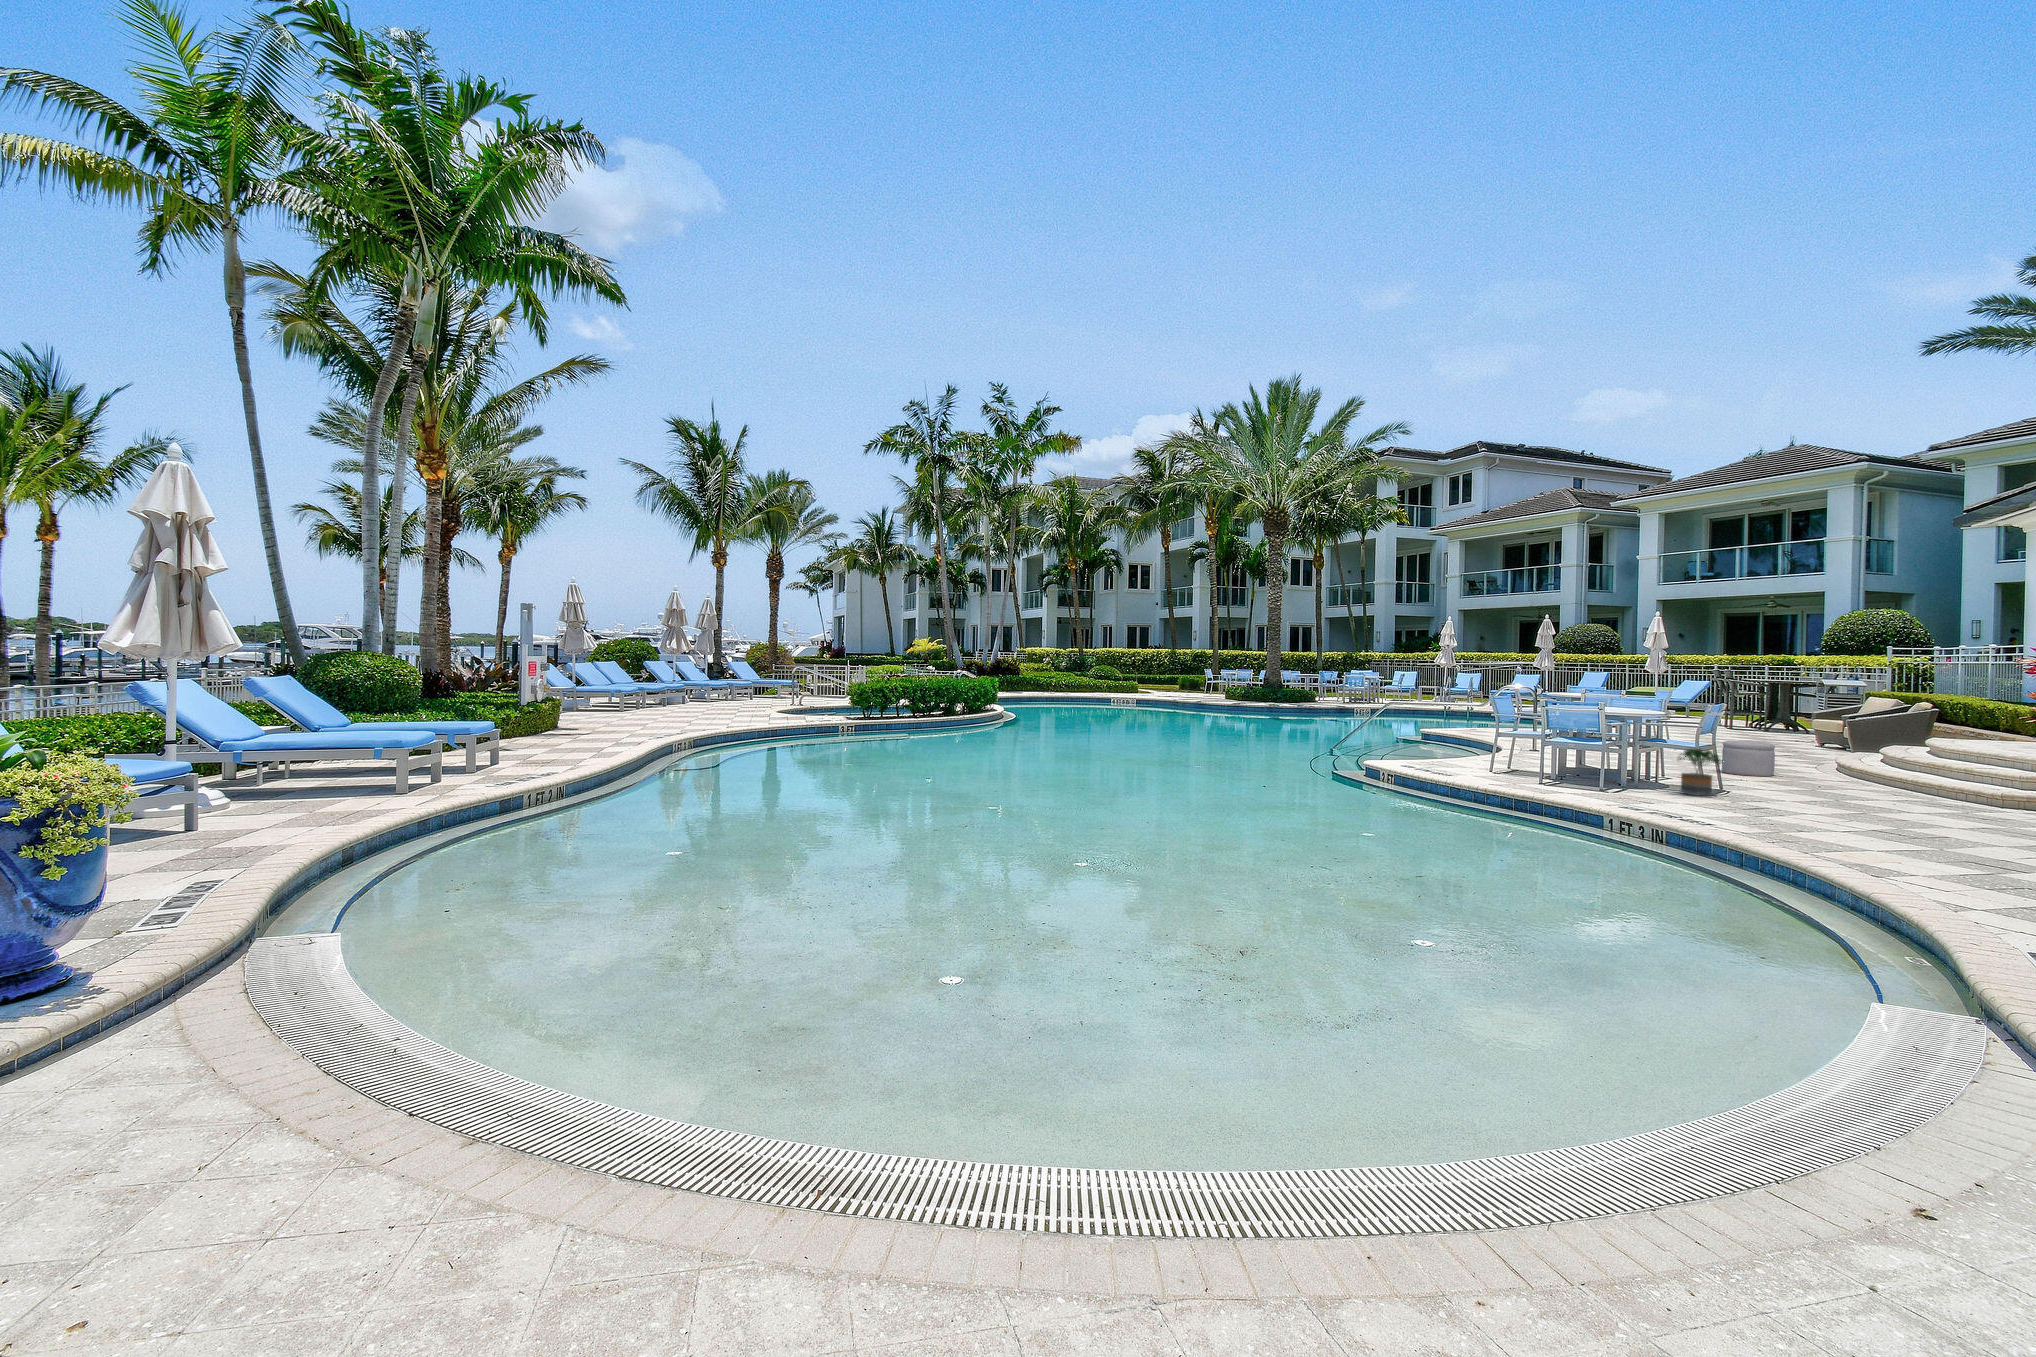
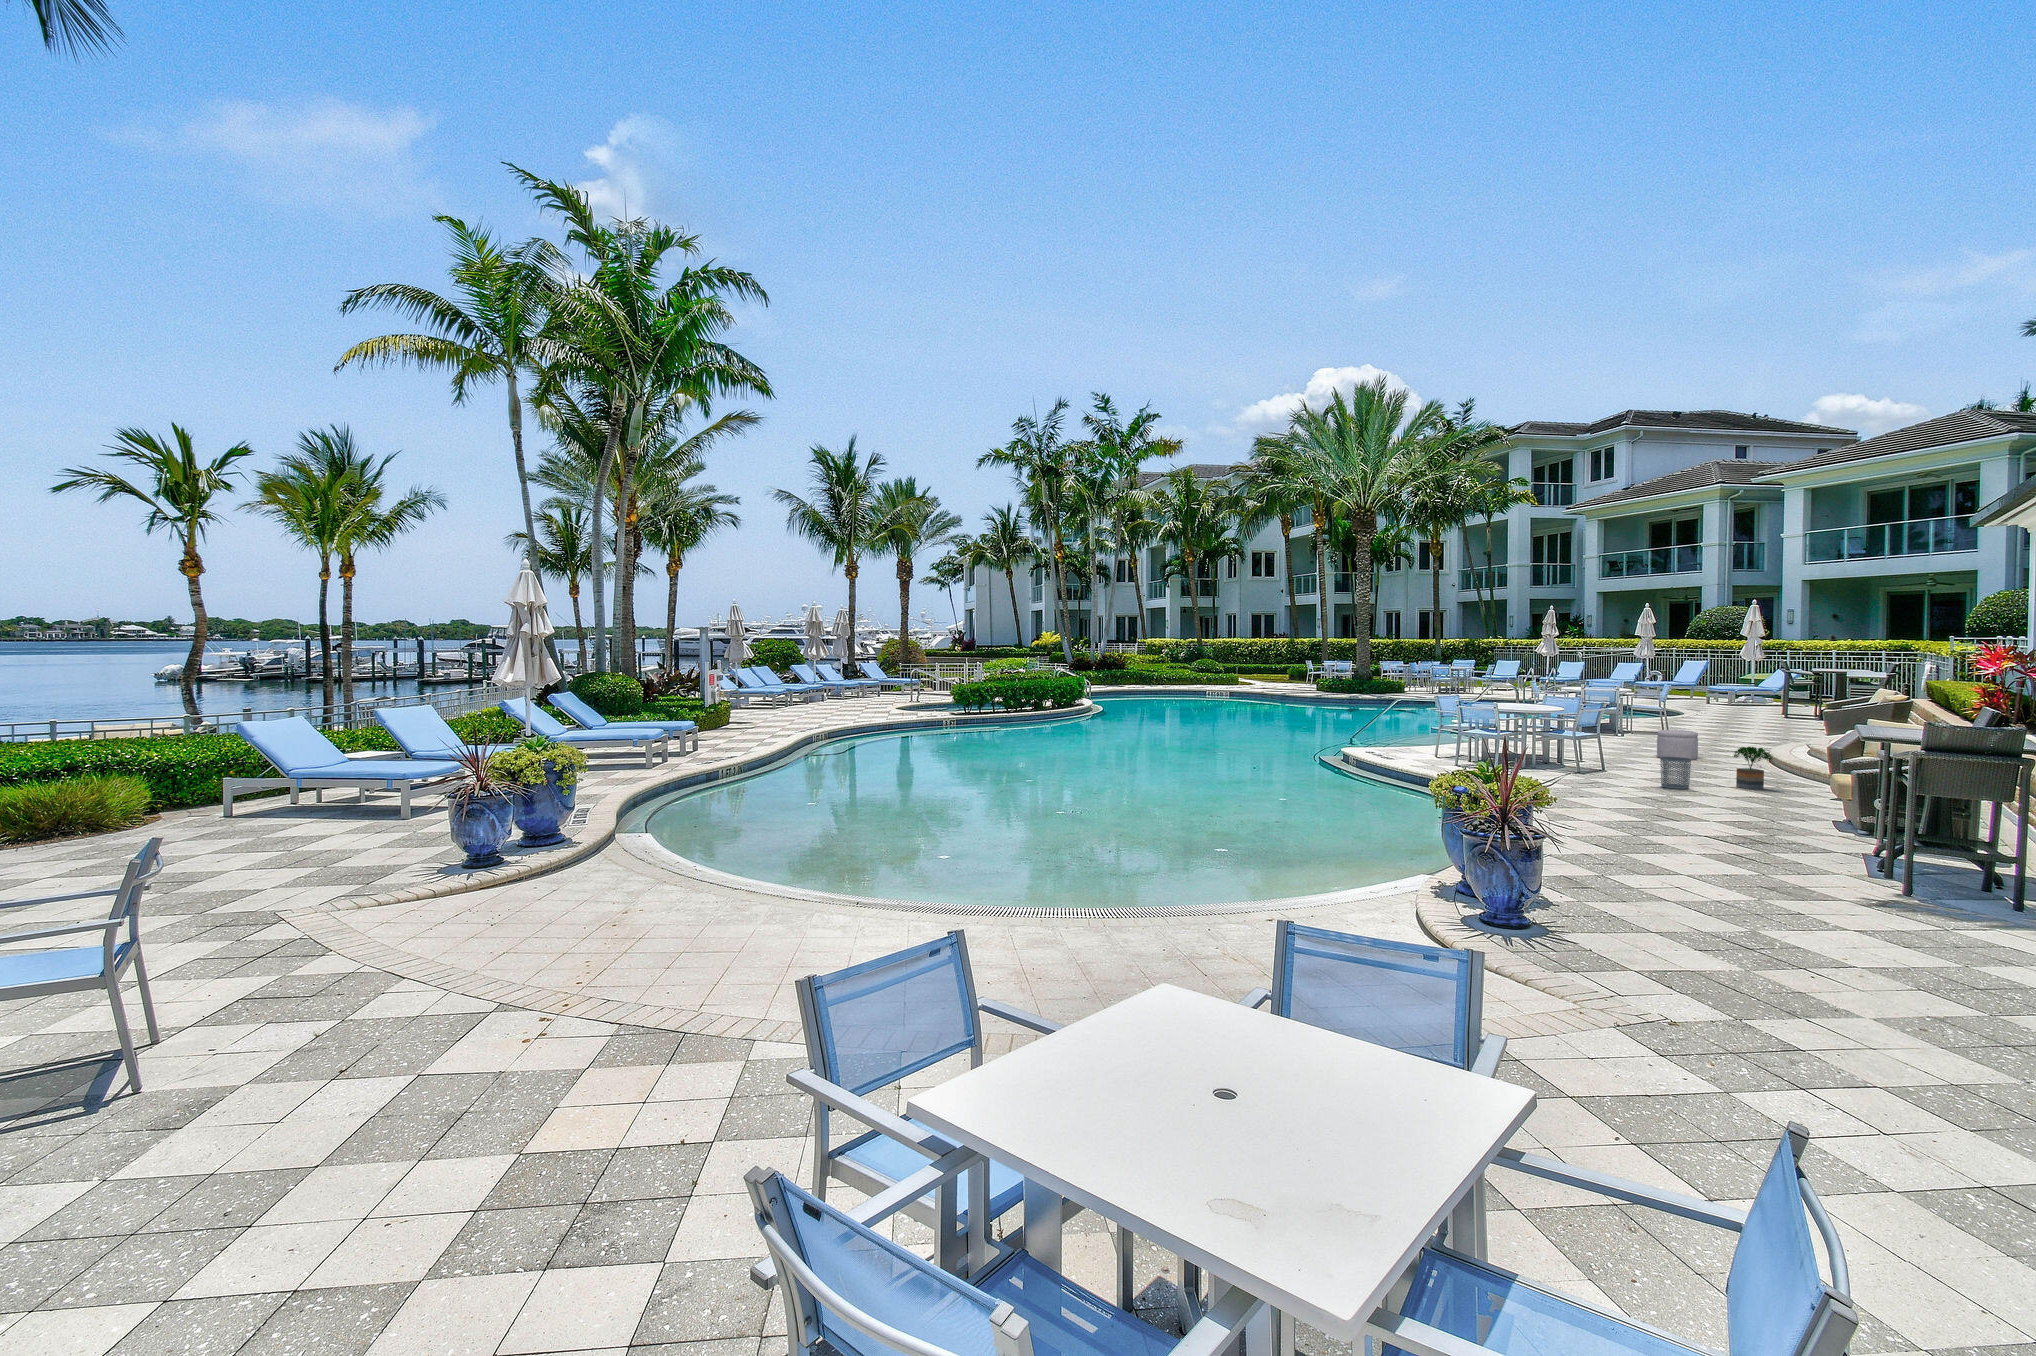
potted tree: present [1677,749,1722,796] -> present [1734,747,1772,789]
waste bin: none [1849,777,1896,820] -> present [1660,757,1691,789]

